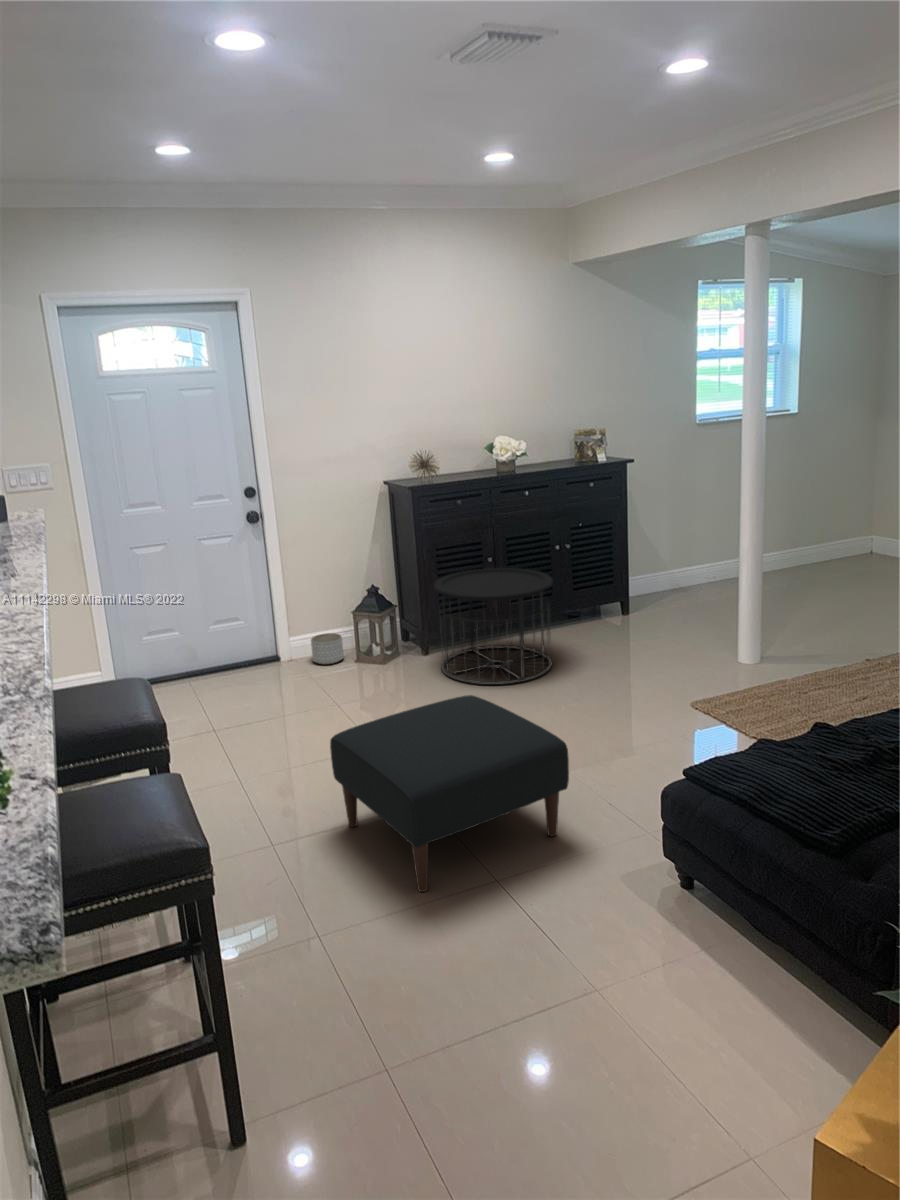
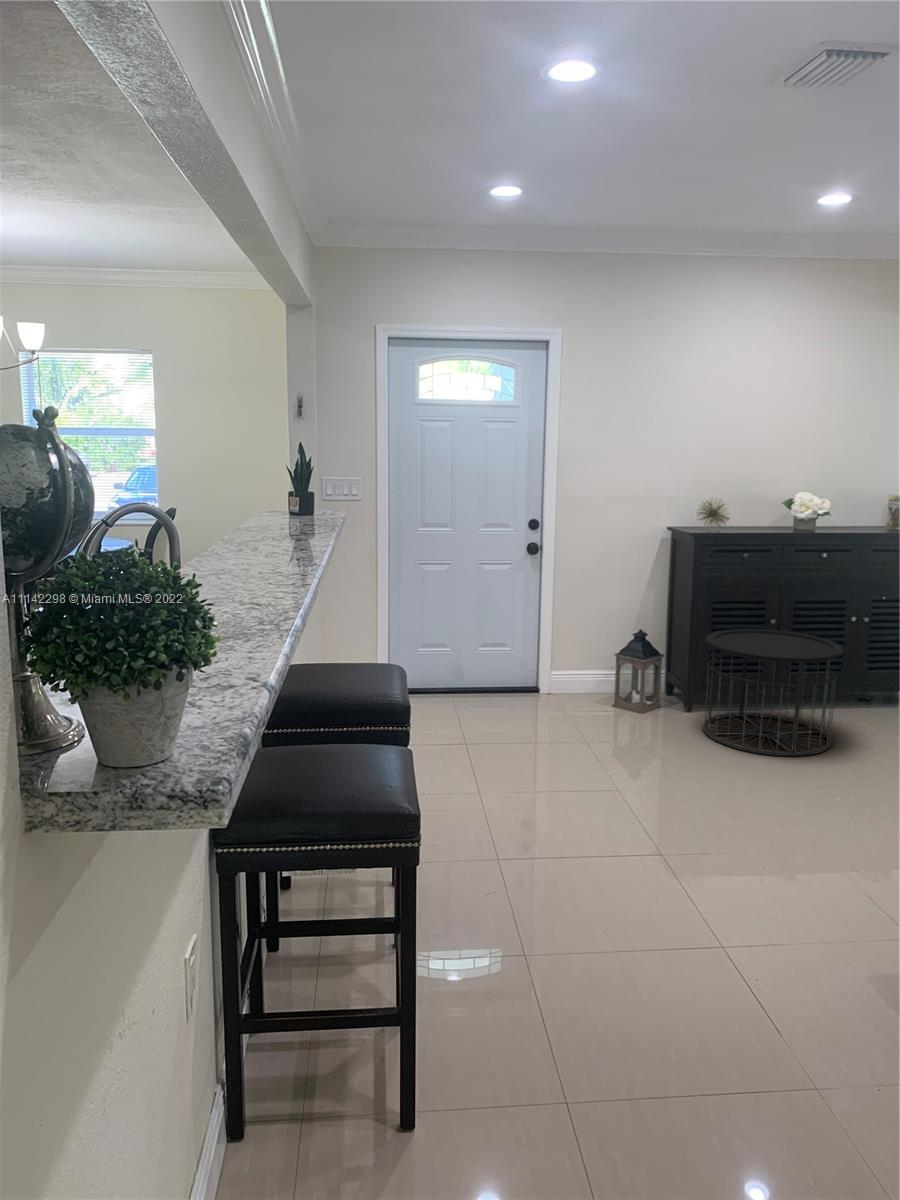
planter: present [311,633,344,665] -> none [570,673,603,704]
ottoman: present [330,695,569,892] -> none [566,749,831,942]

